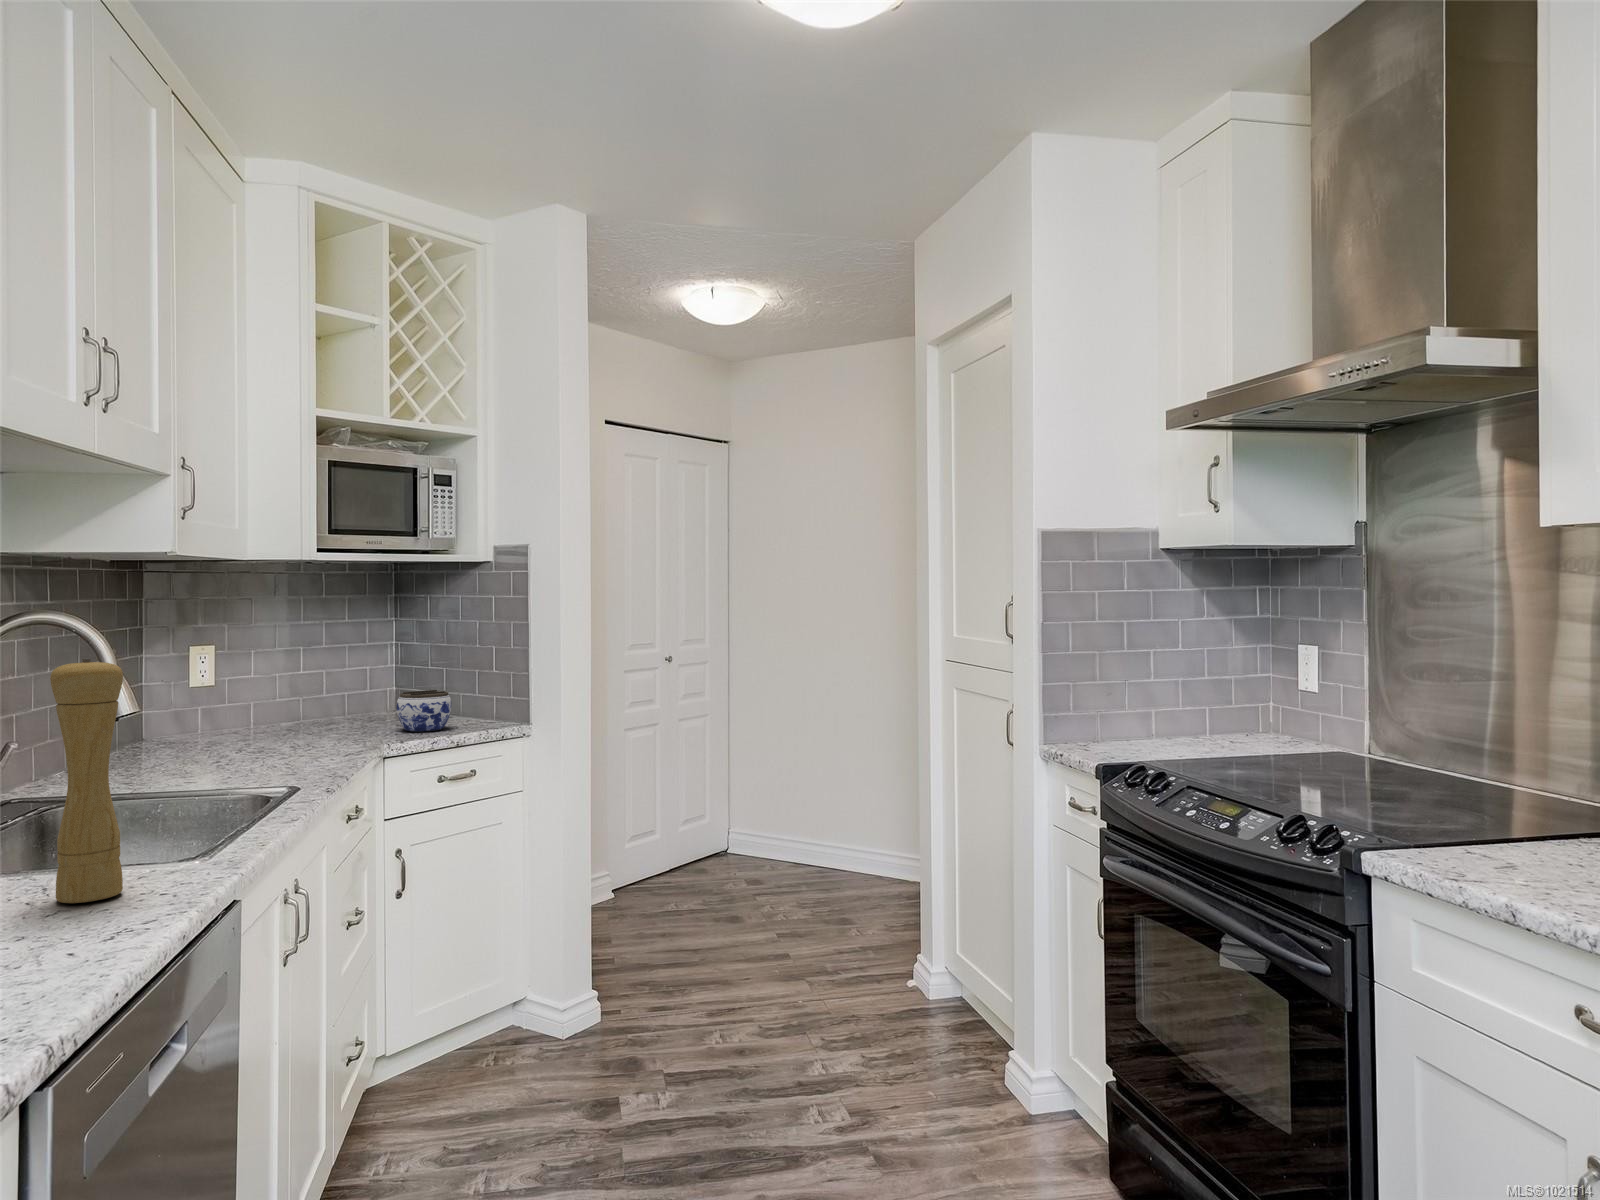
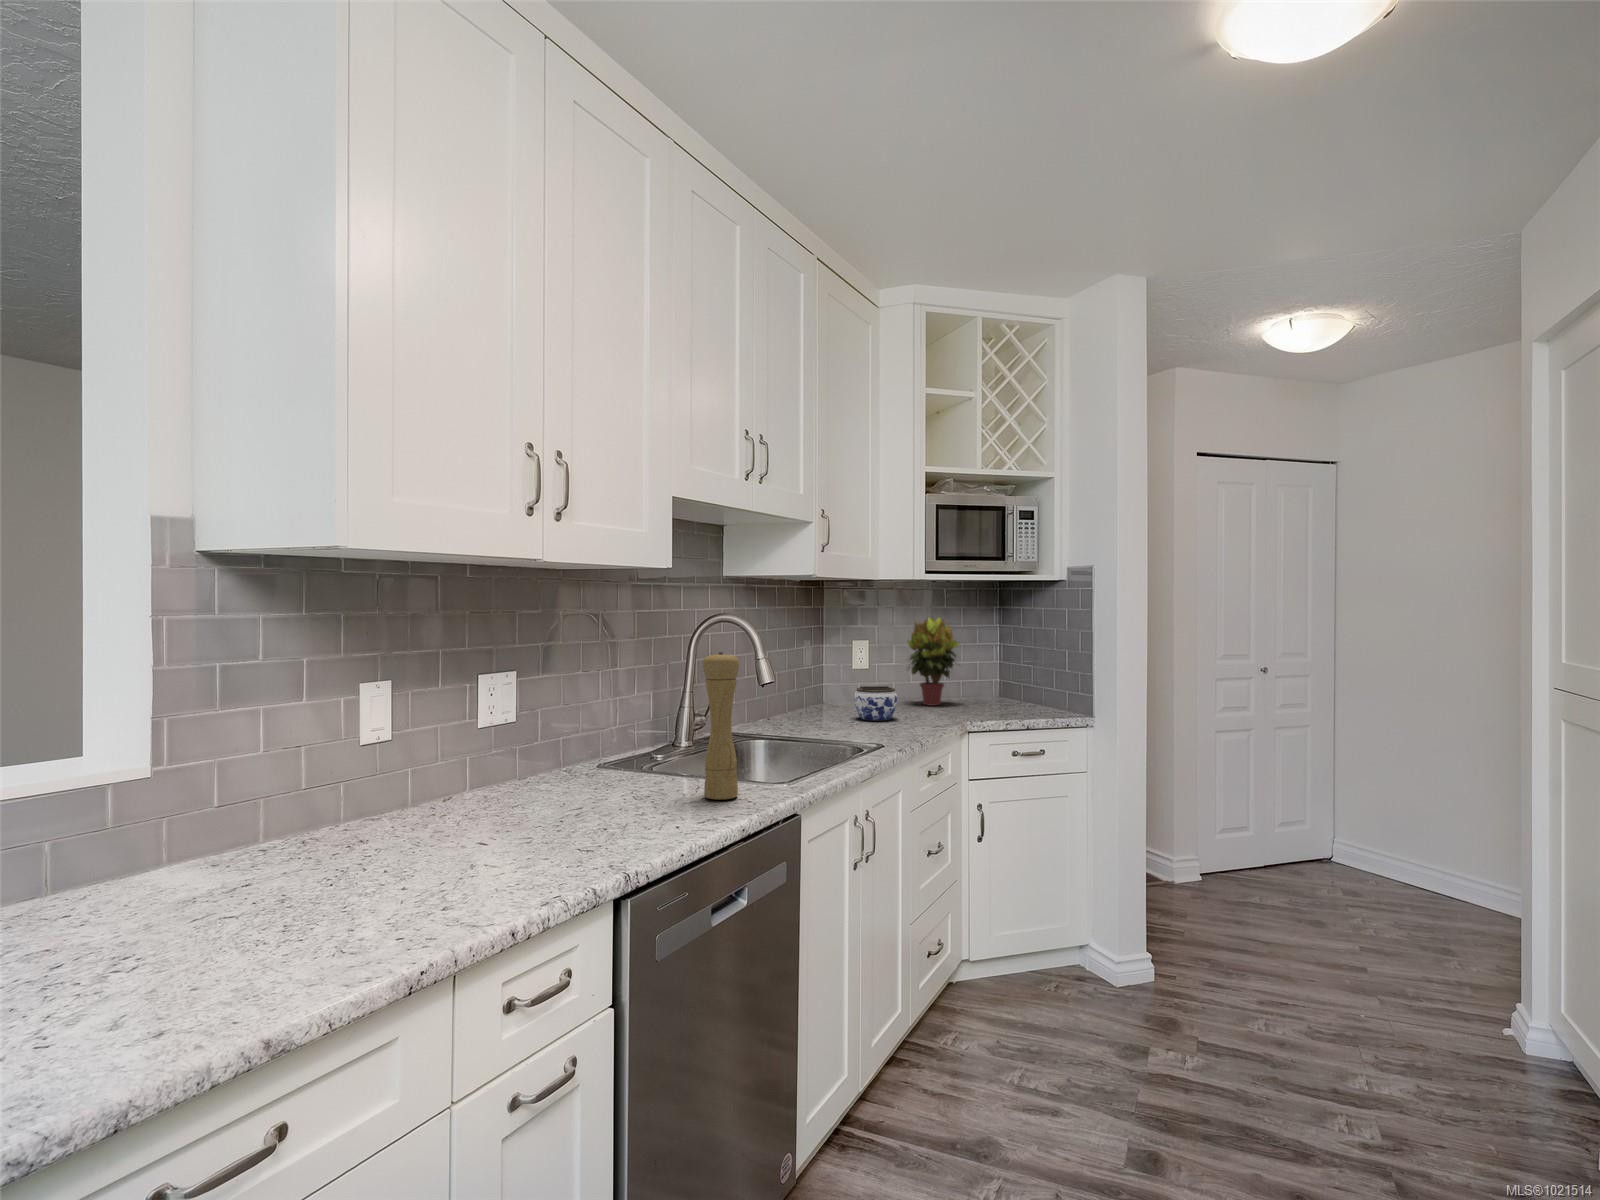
potted plant: none [266,610,354,733] -> present [907,617,959,706]
jar: present [397,690,451,732] -> present [854,686,897,721]

